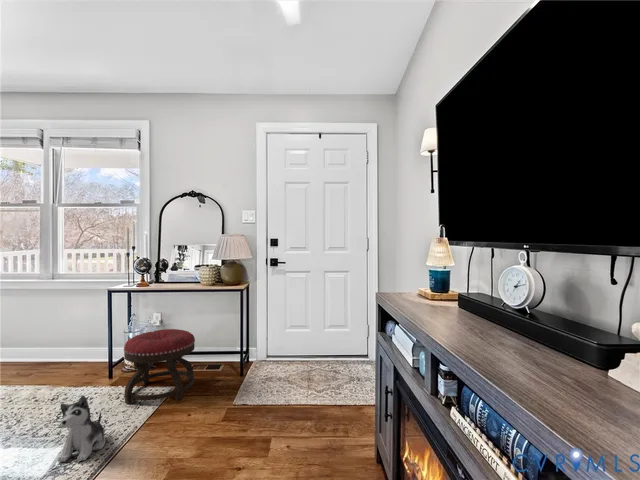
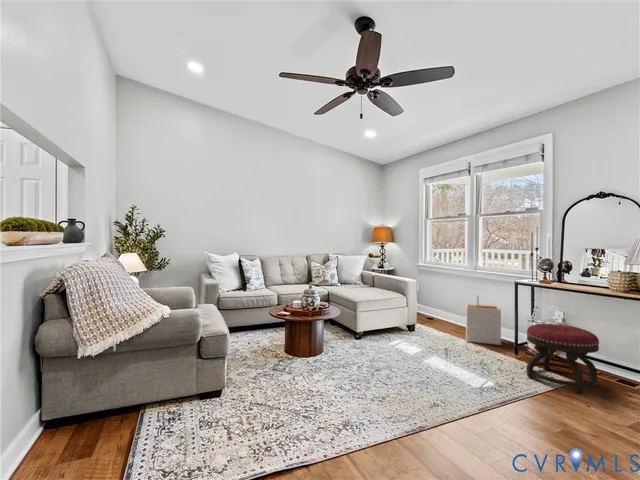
storage bin: none [39,312,92,381] -> present [466,296,501,345]
plush toy: present [58,395,106,462] -> none [479,353,511,399]

